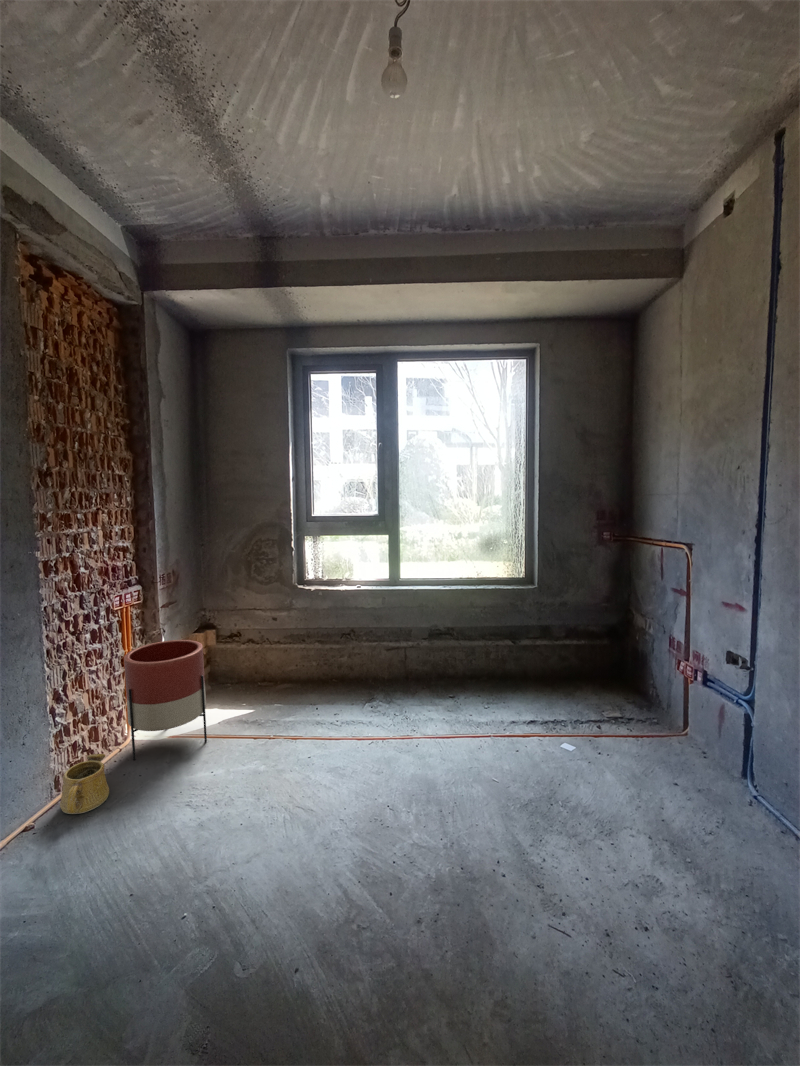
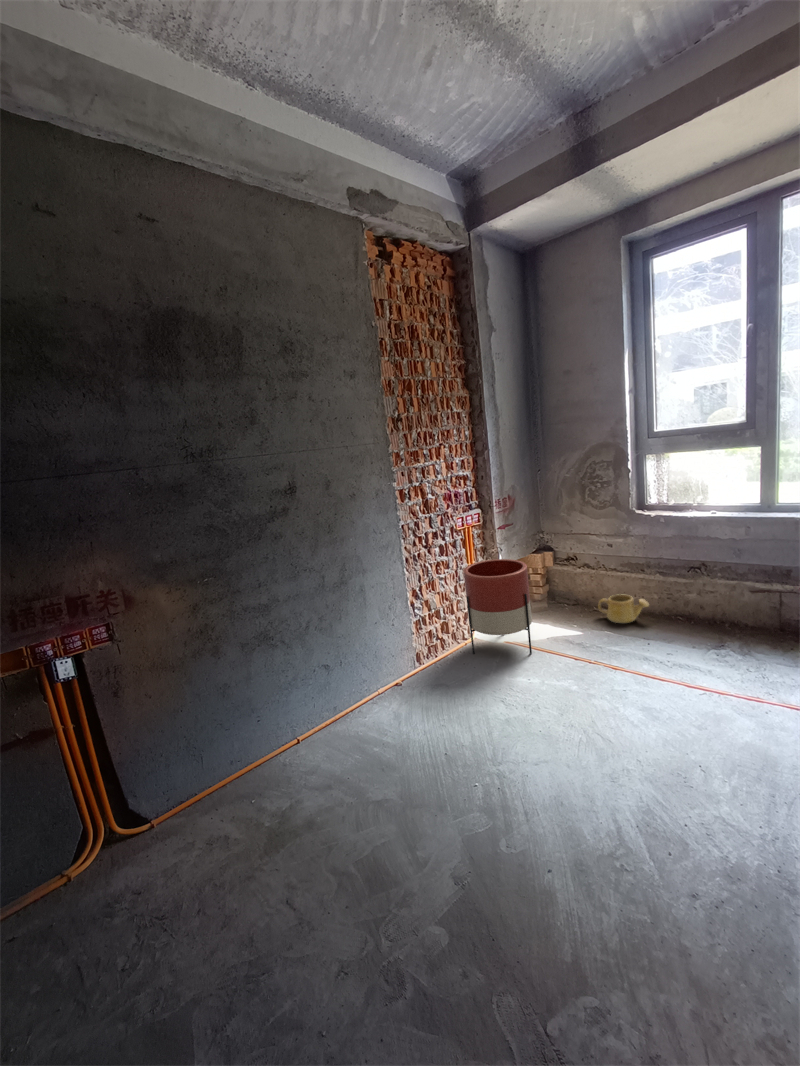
watering can: present [60,754,109,814] -> present [598,594,649,623]

